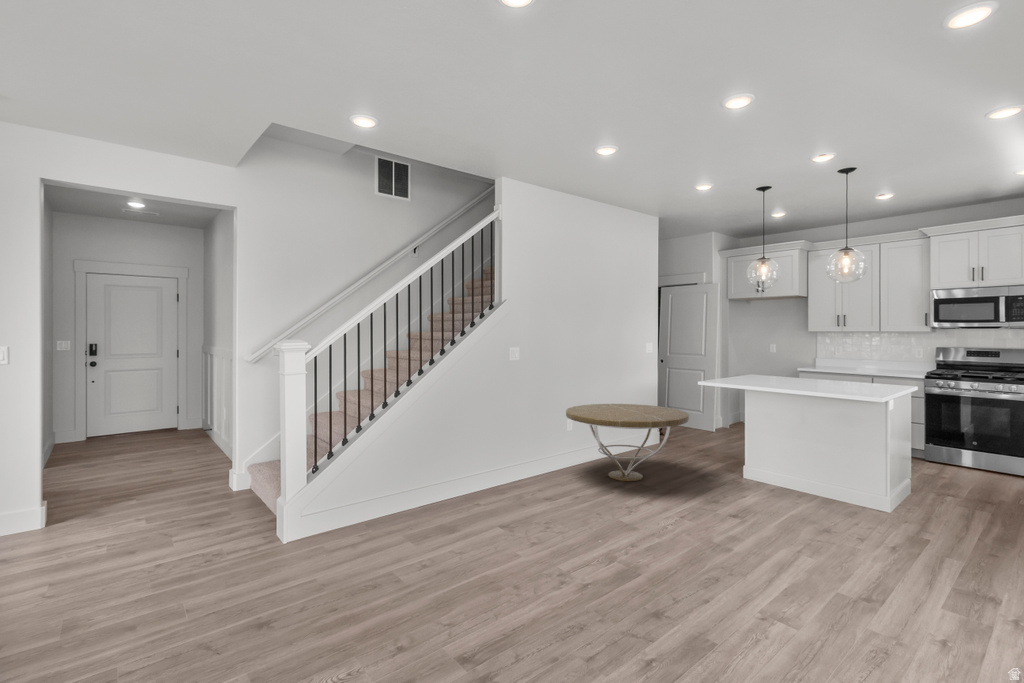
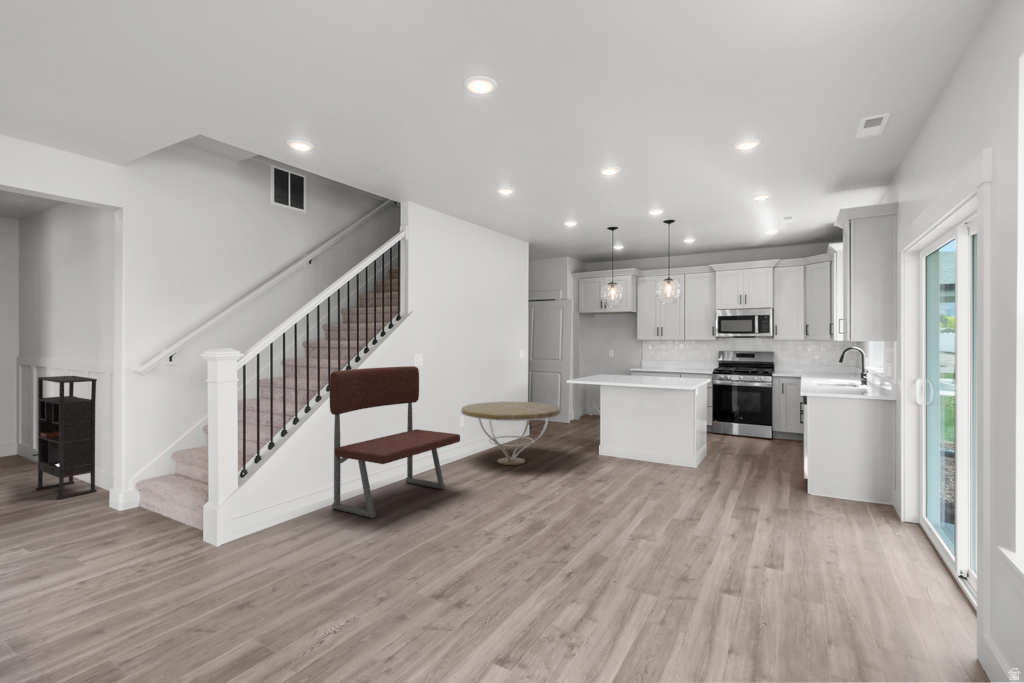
bench: none [395,360,548,533] -> present [330,366,460,518]
bookshelf: none [183,364,222,475] -> present [35,376,97,499]

